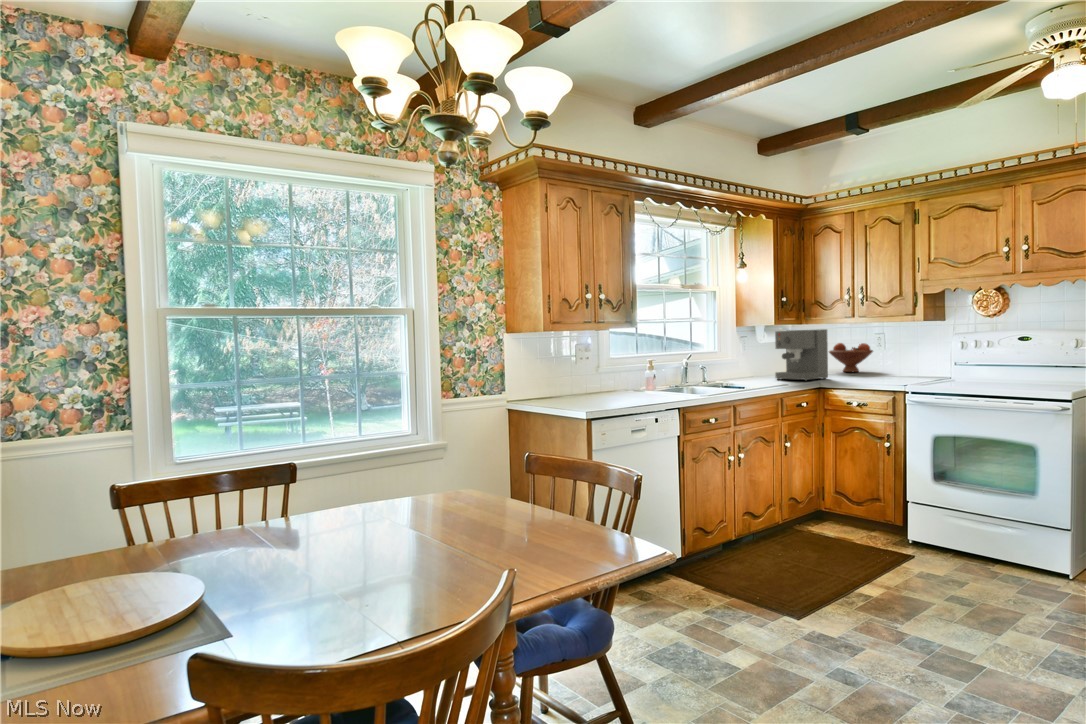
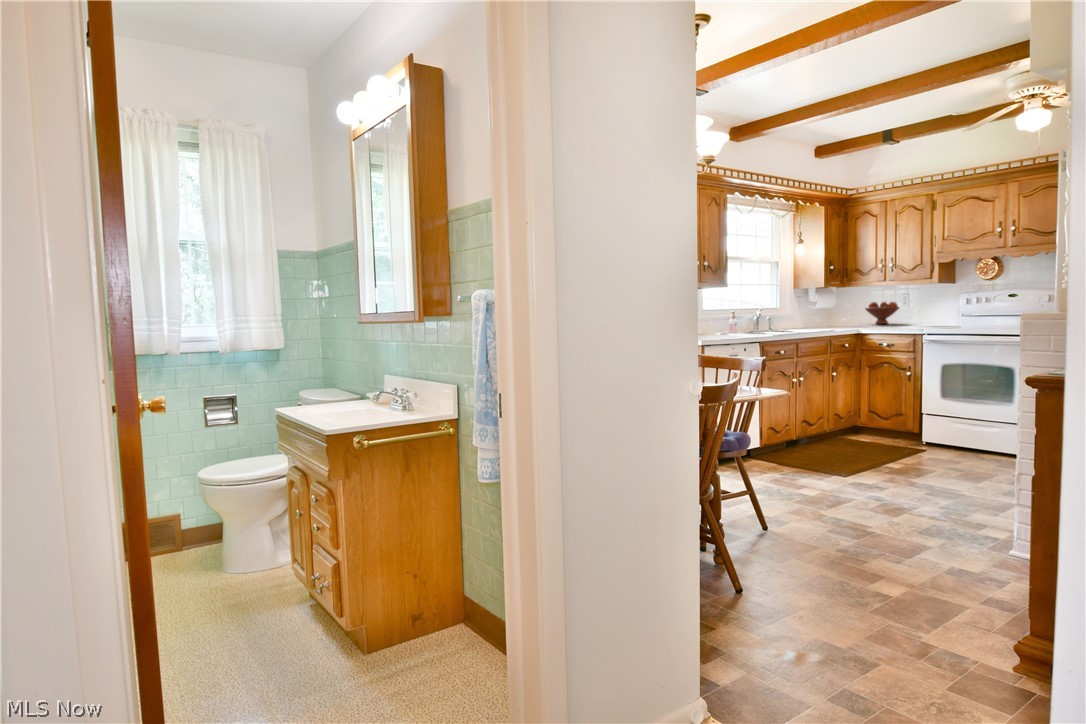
coffee maker: present [775,329,828,381] -> none [824,290,865,328]

